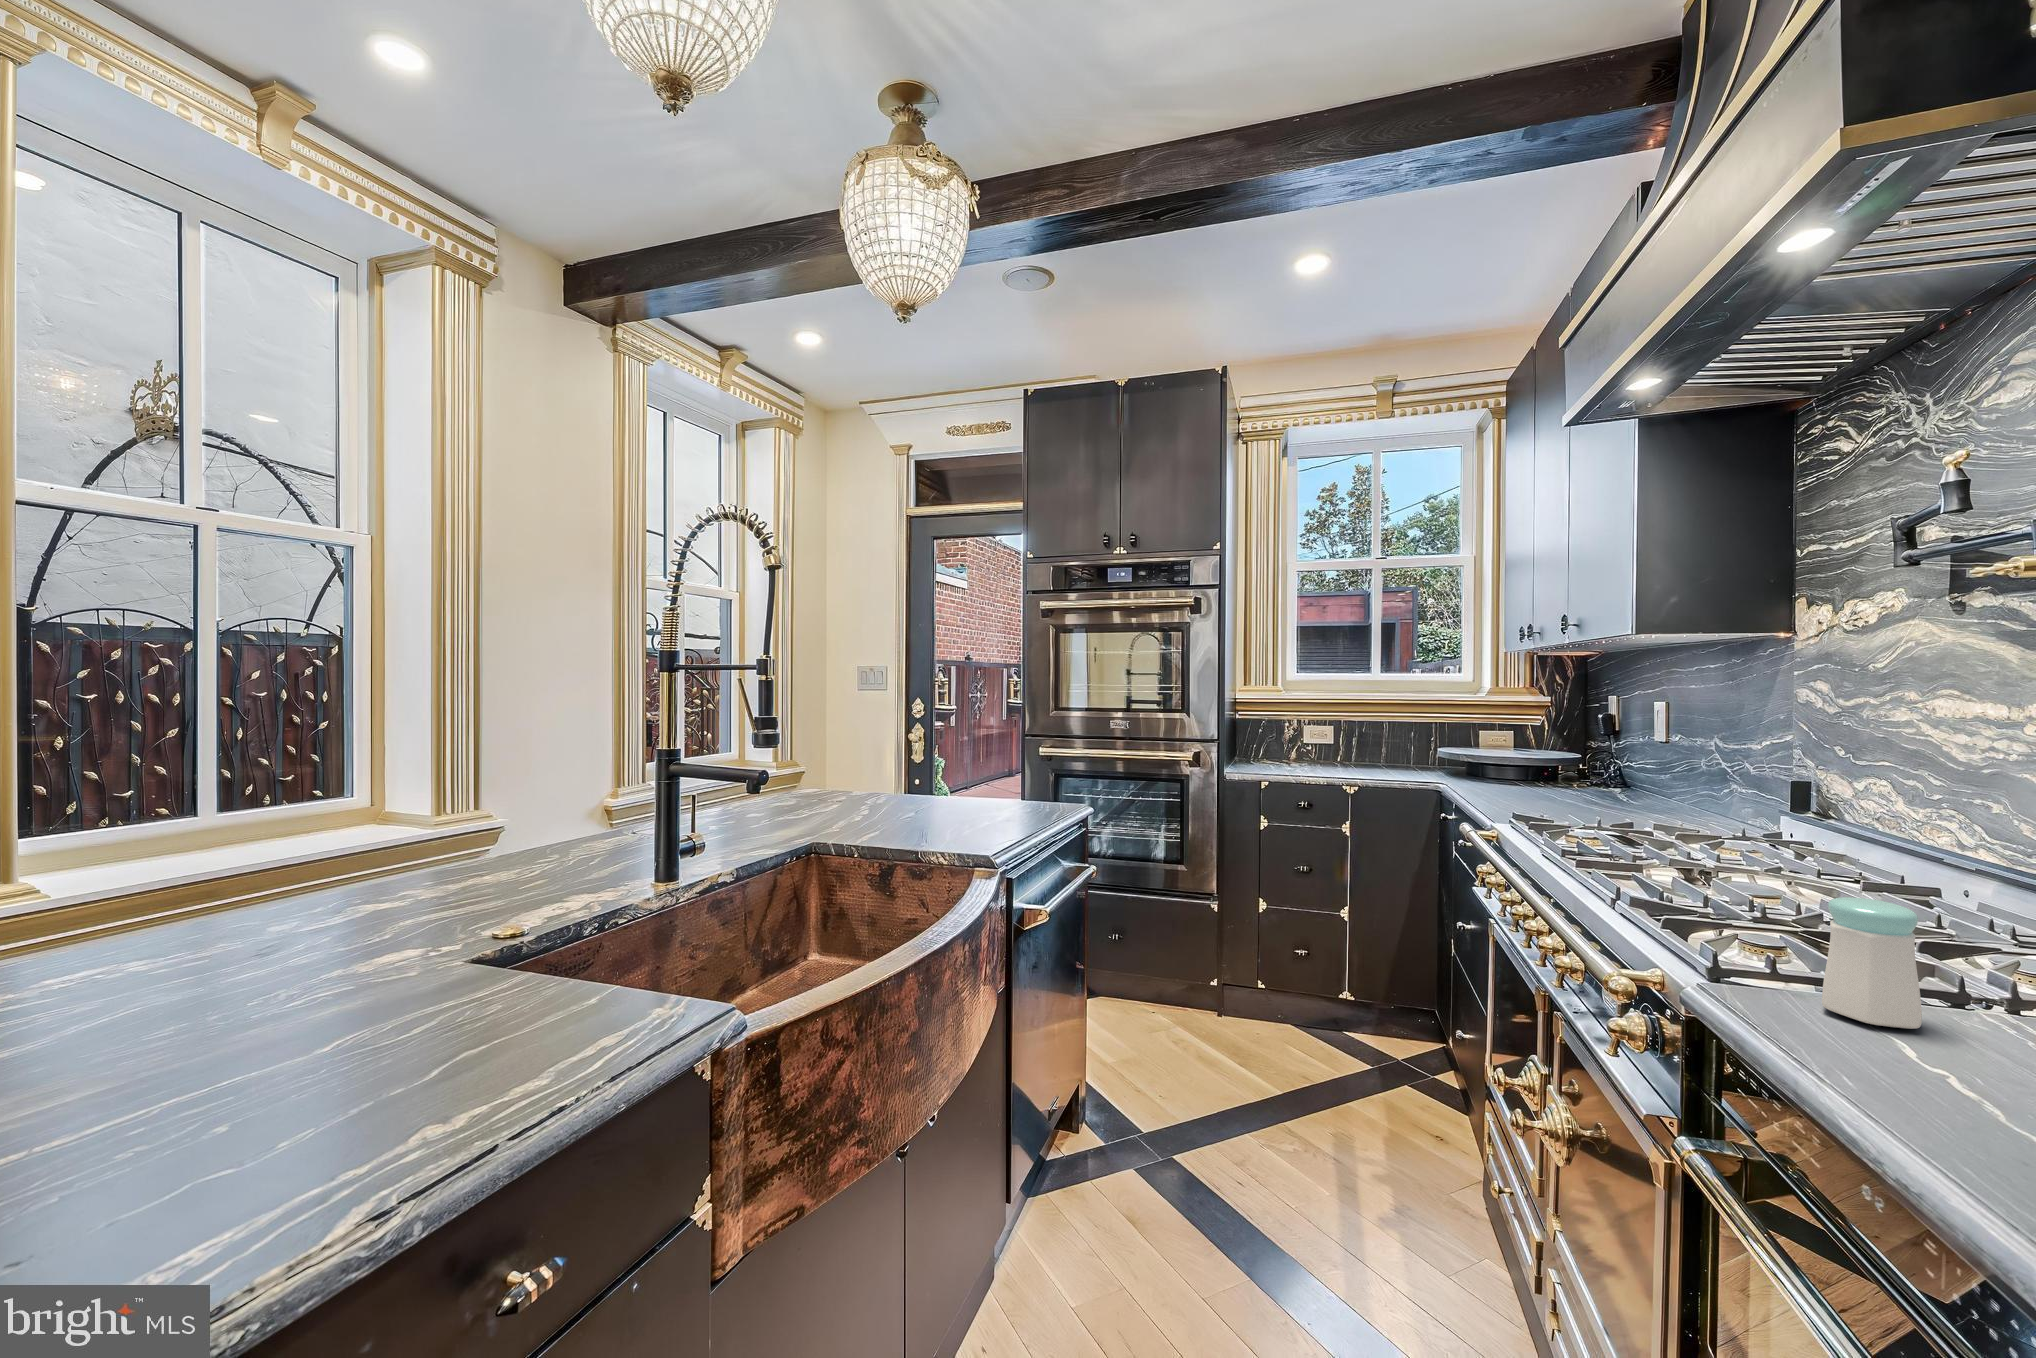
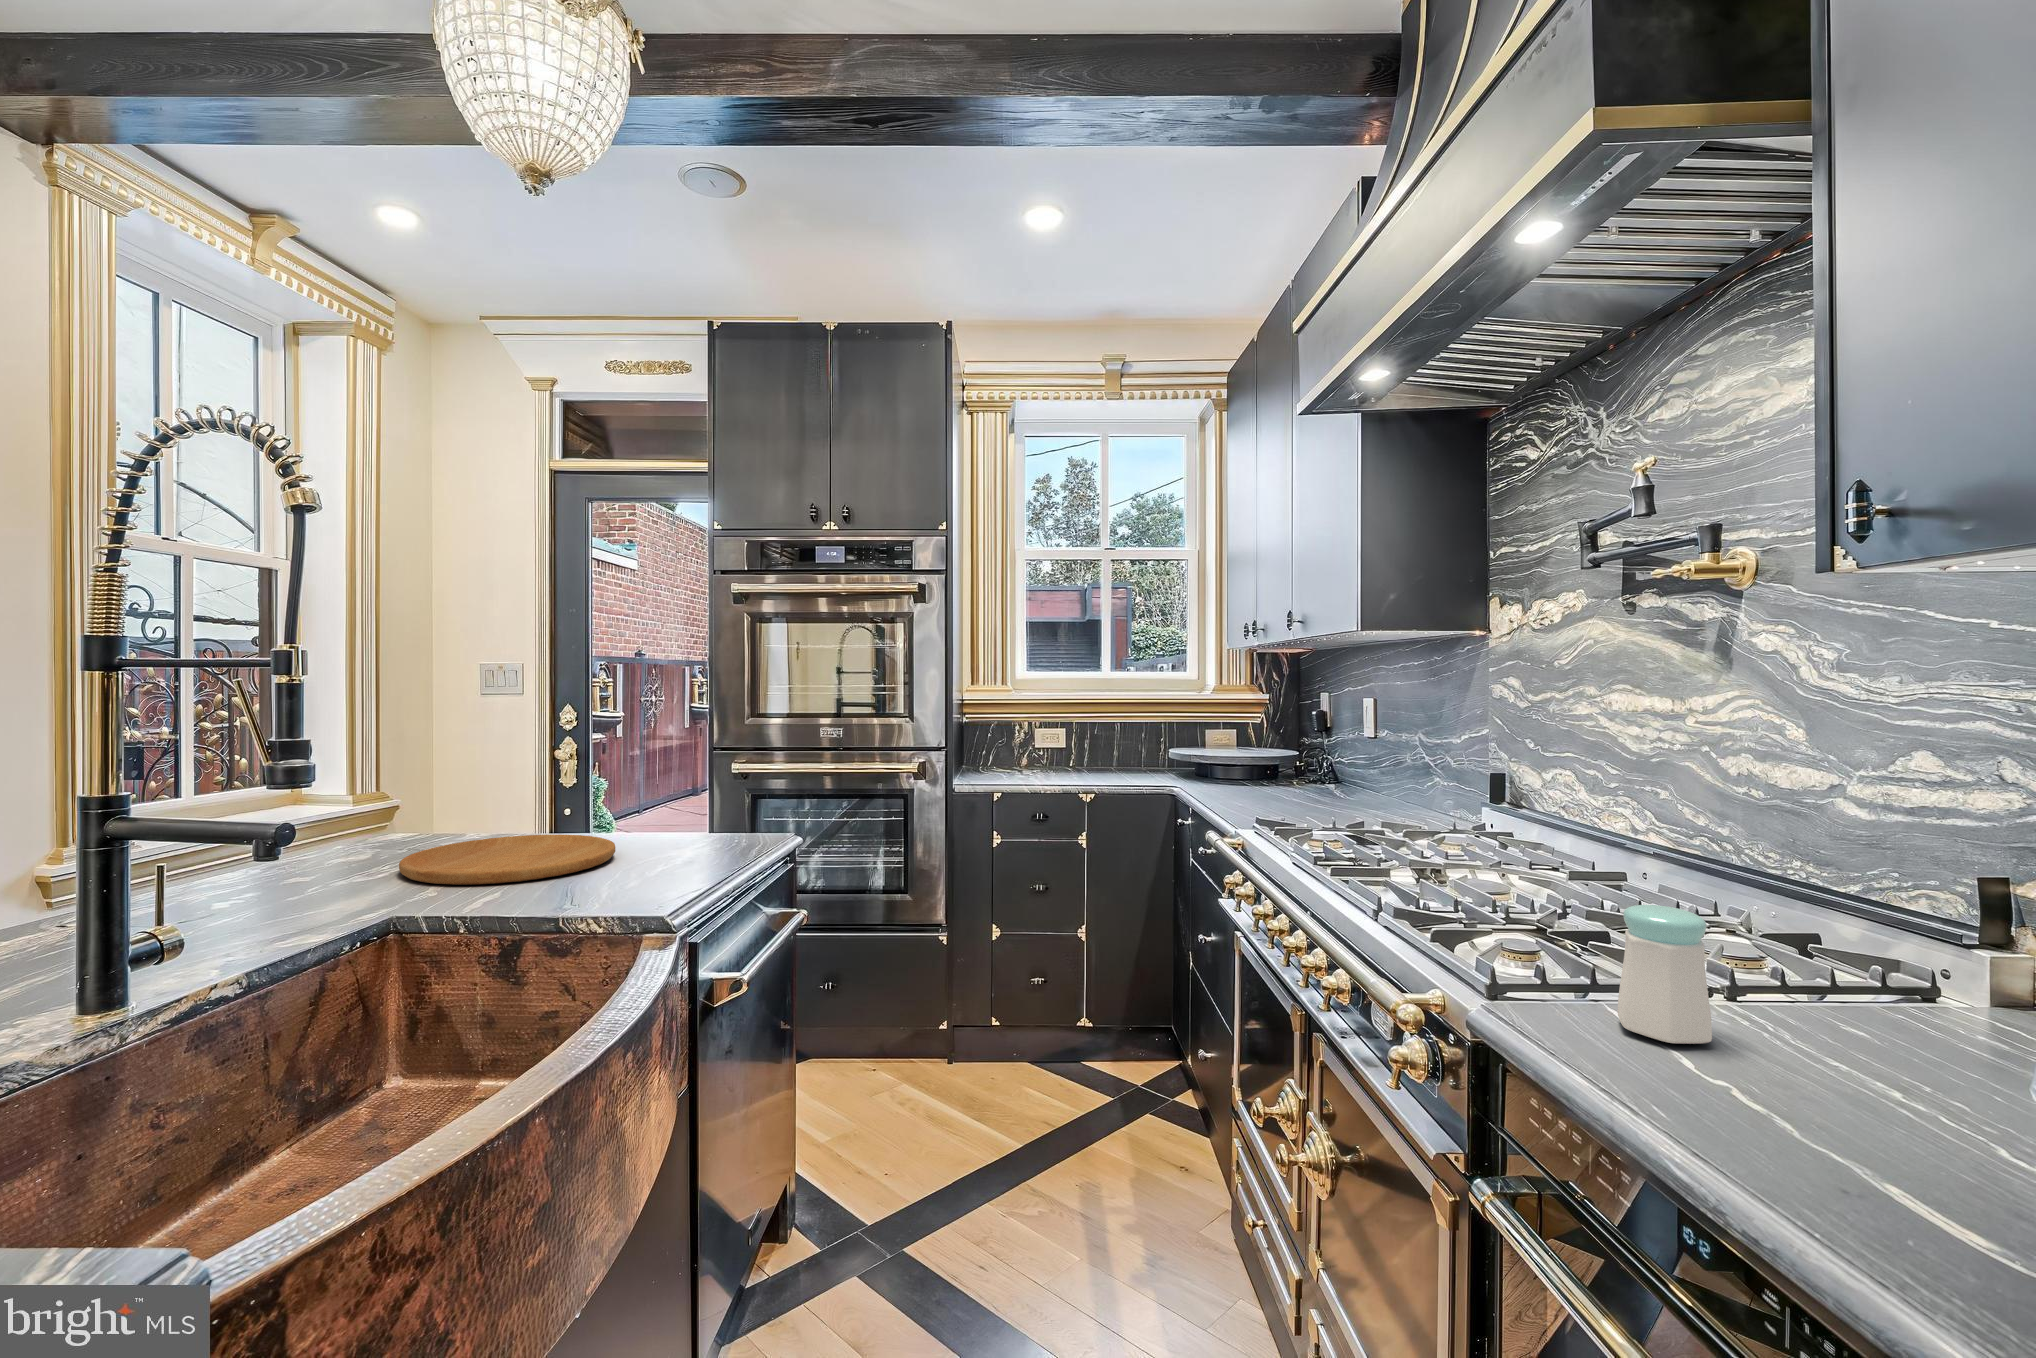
cutting board: none [819,793,955,823] -> present [399,835,615,885]

